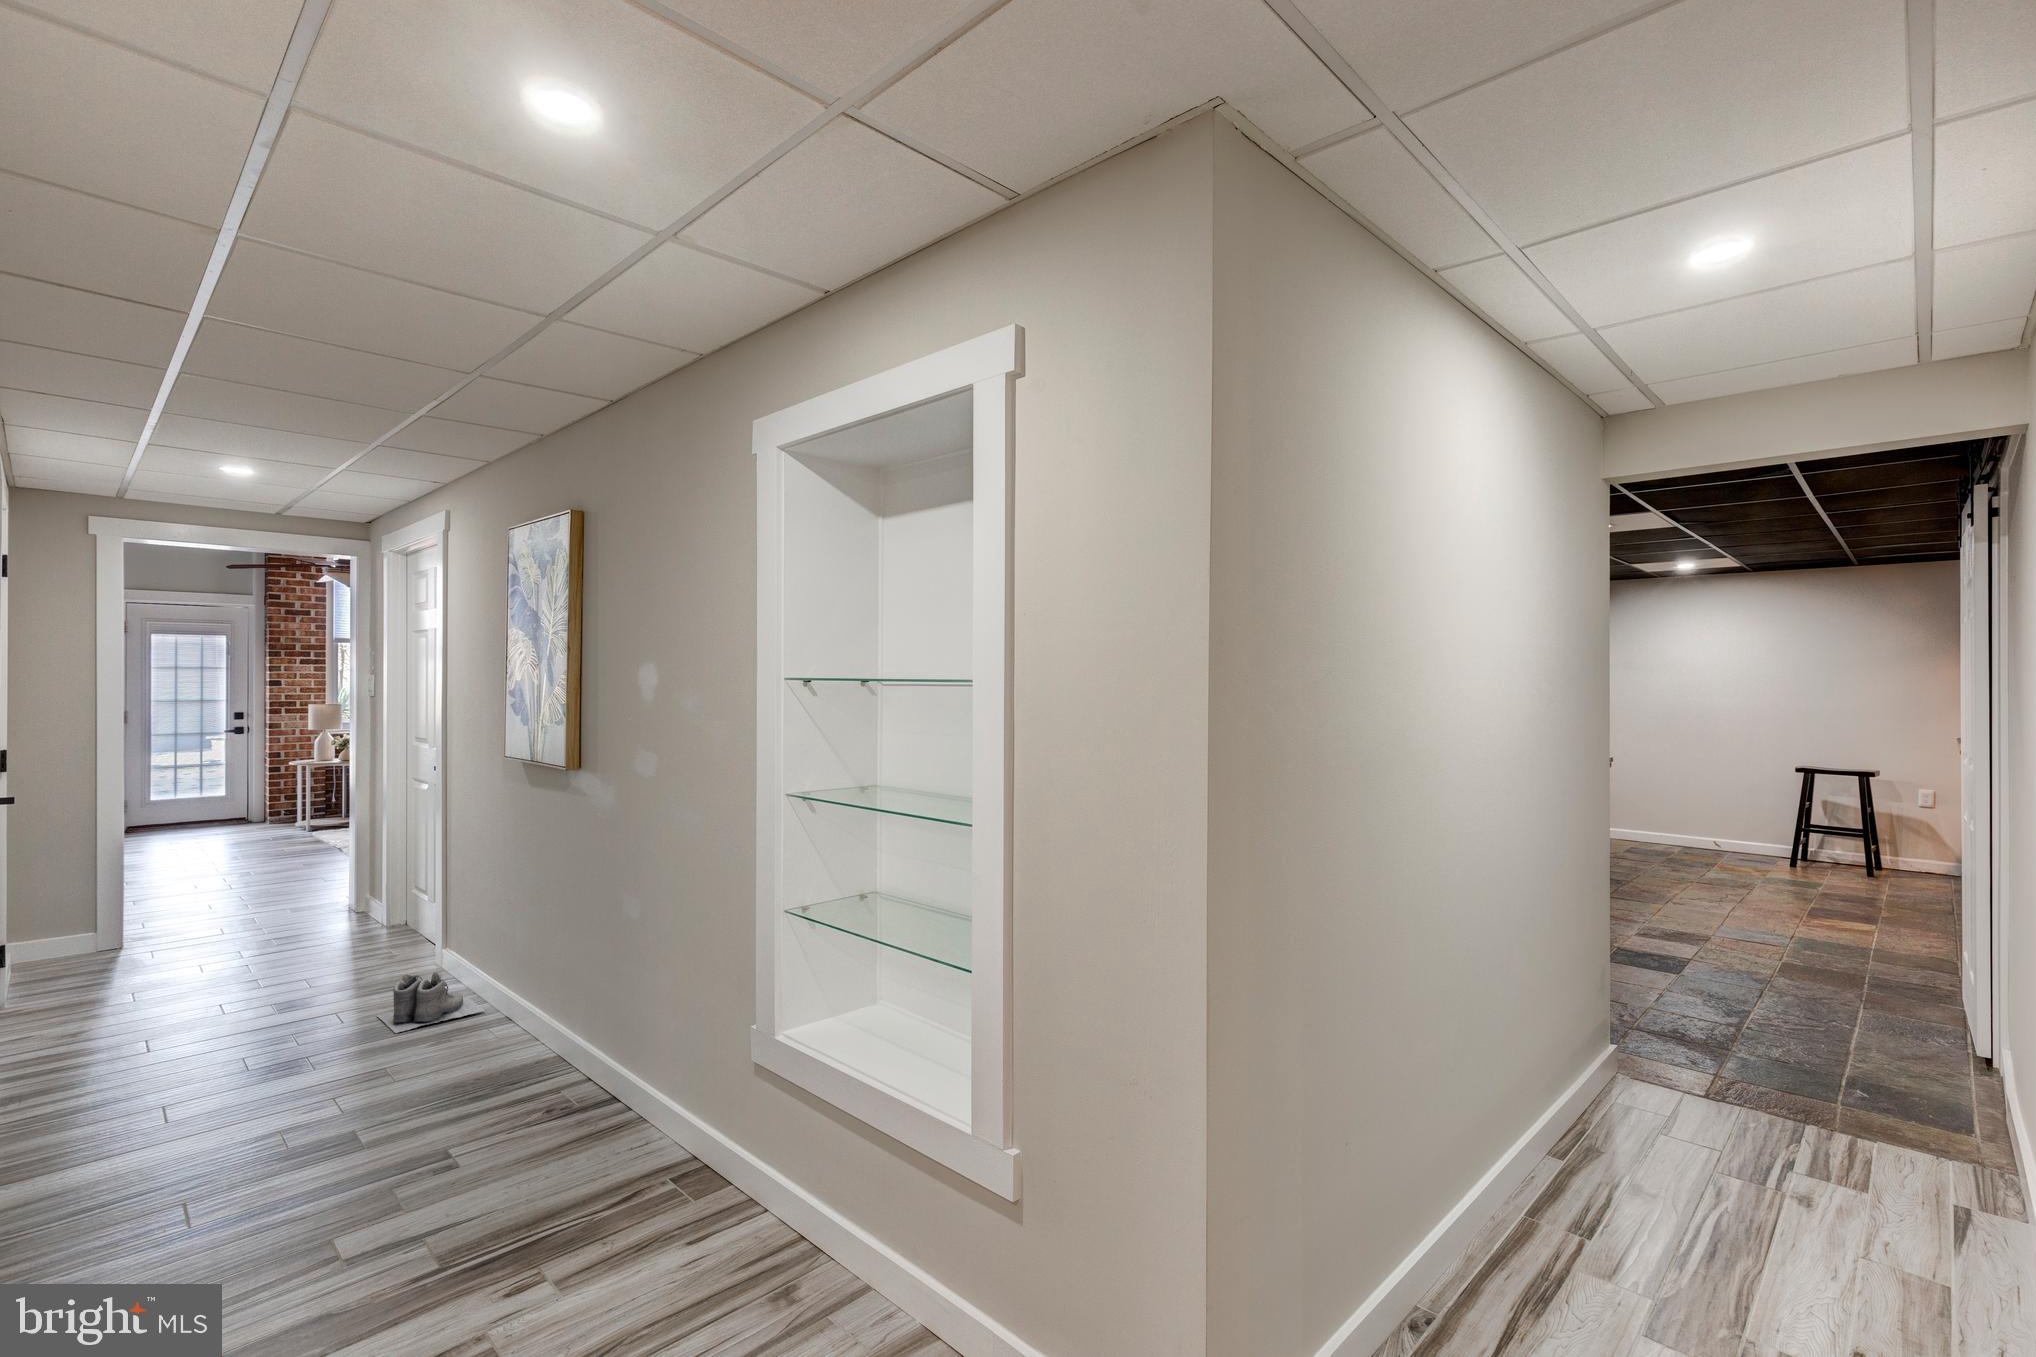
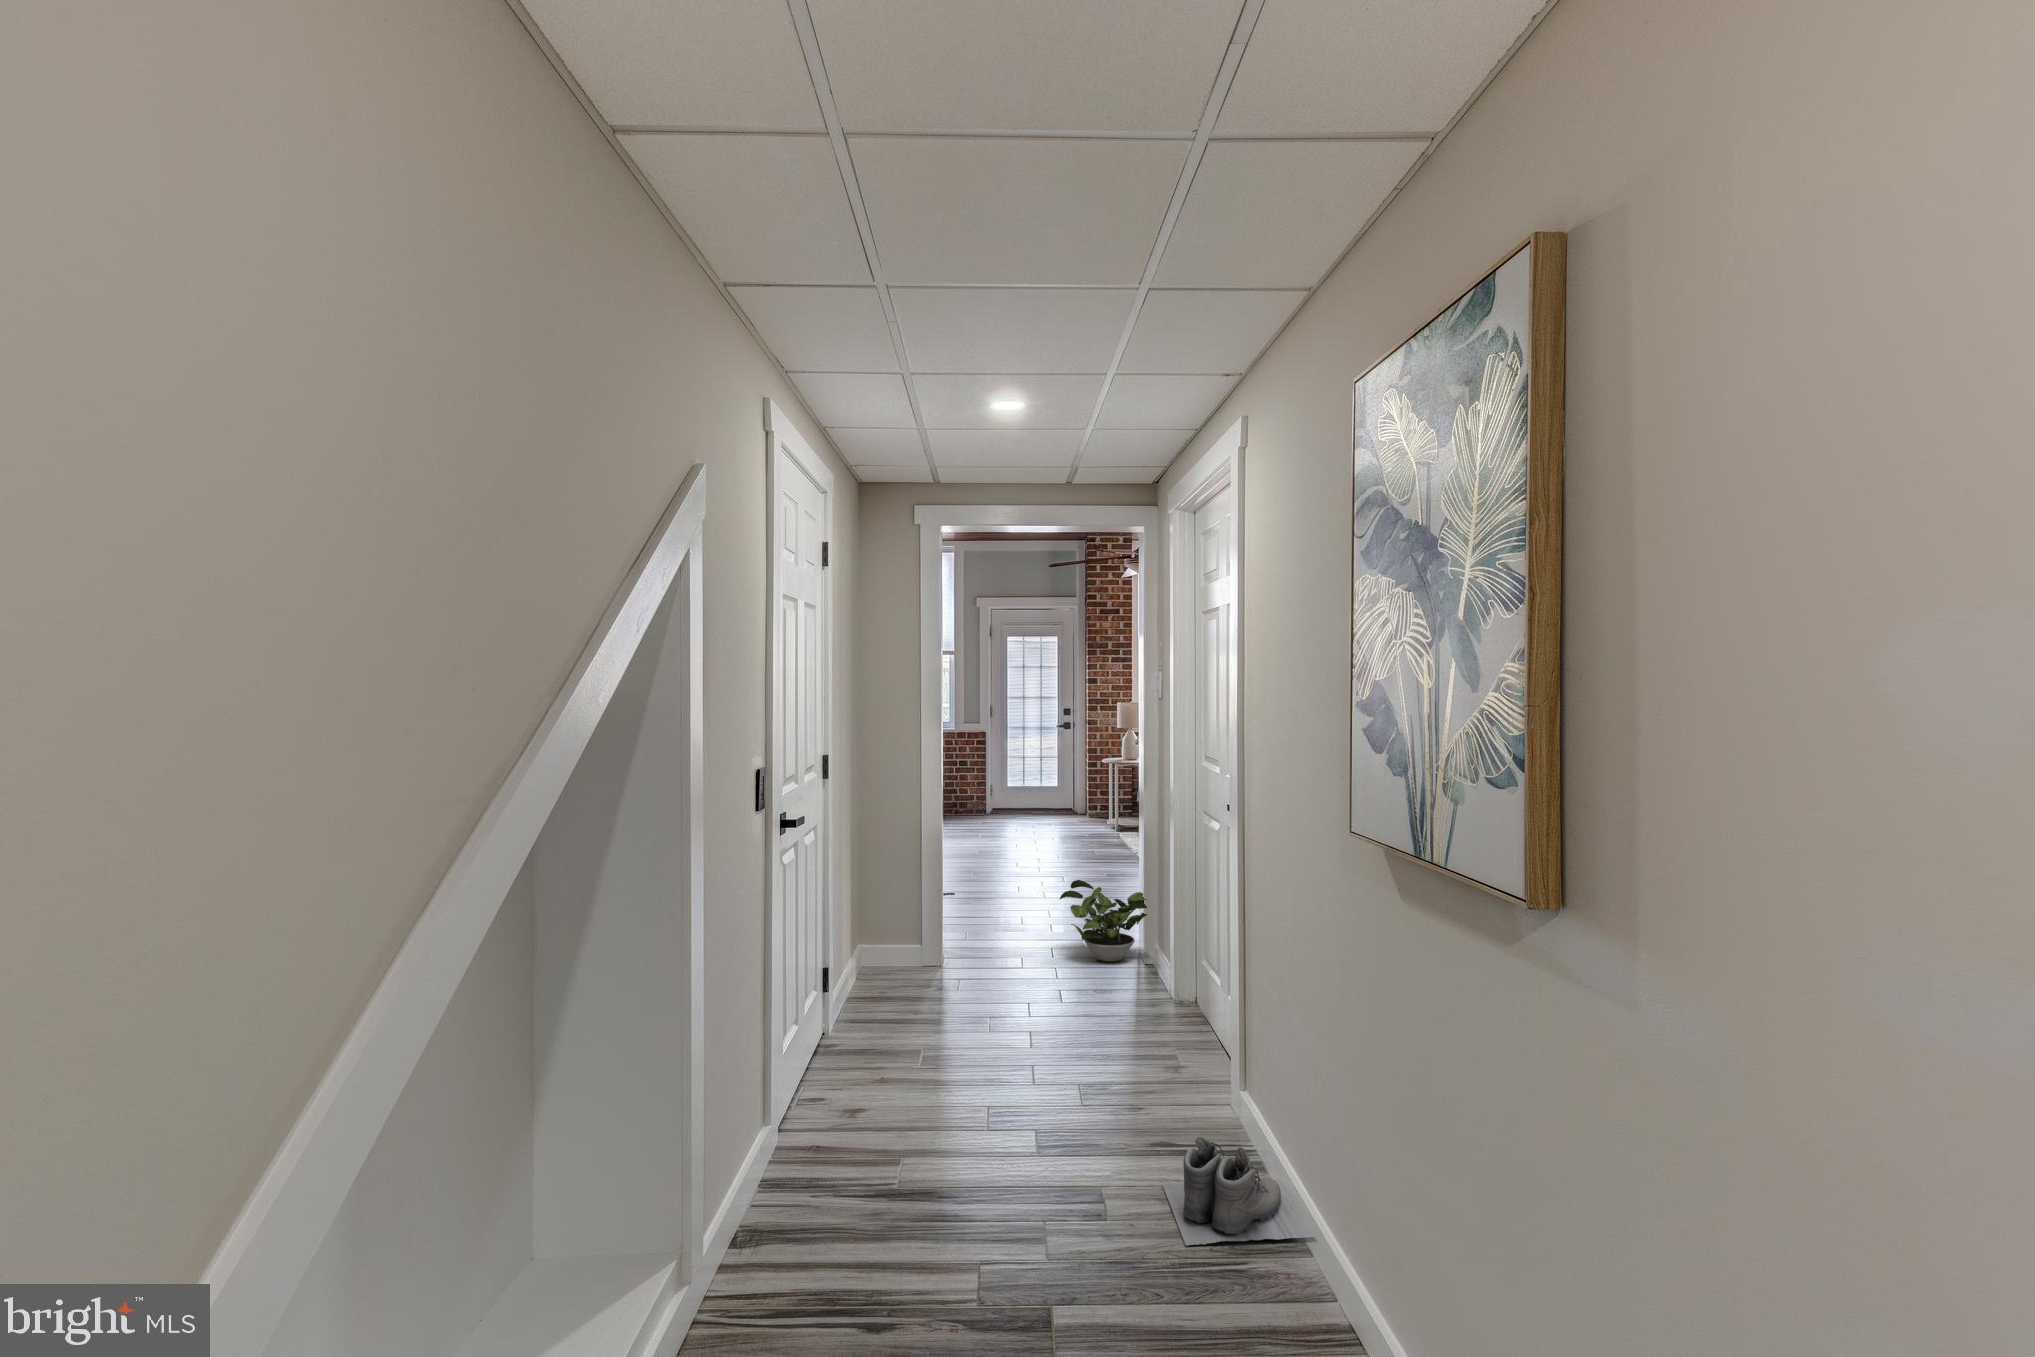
potted plant: none [261,856,358,922] -> present [1060,880,1147,962]

